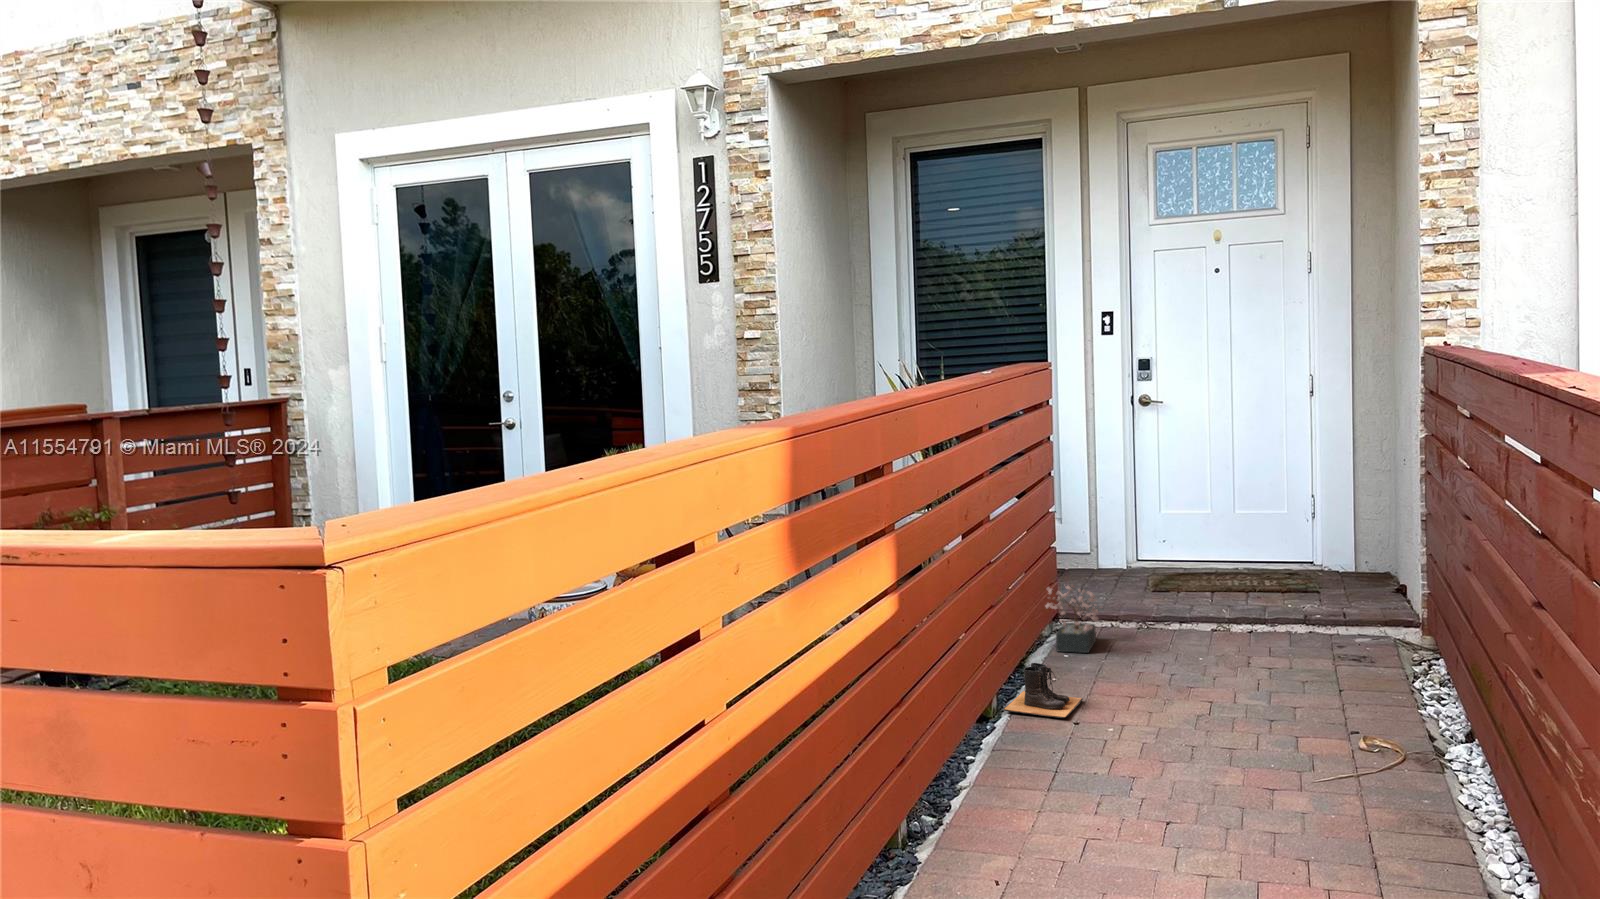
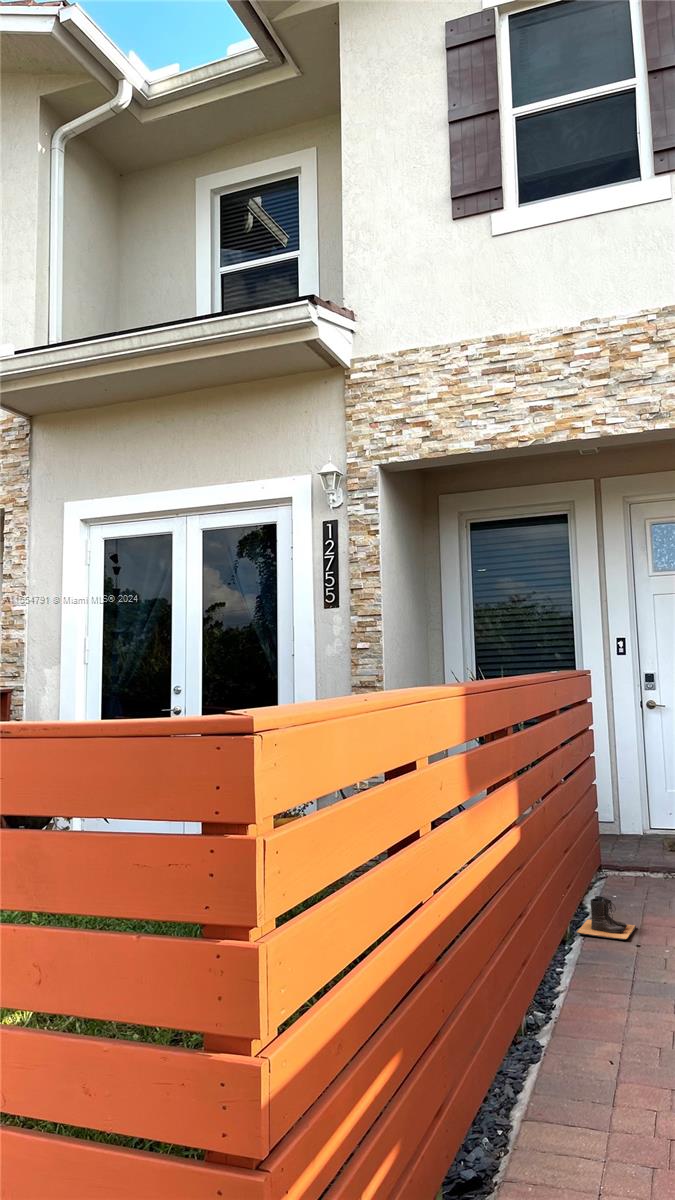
decorative plant: present [1046,585,1102,653] -> none [594,837,640,893]

